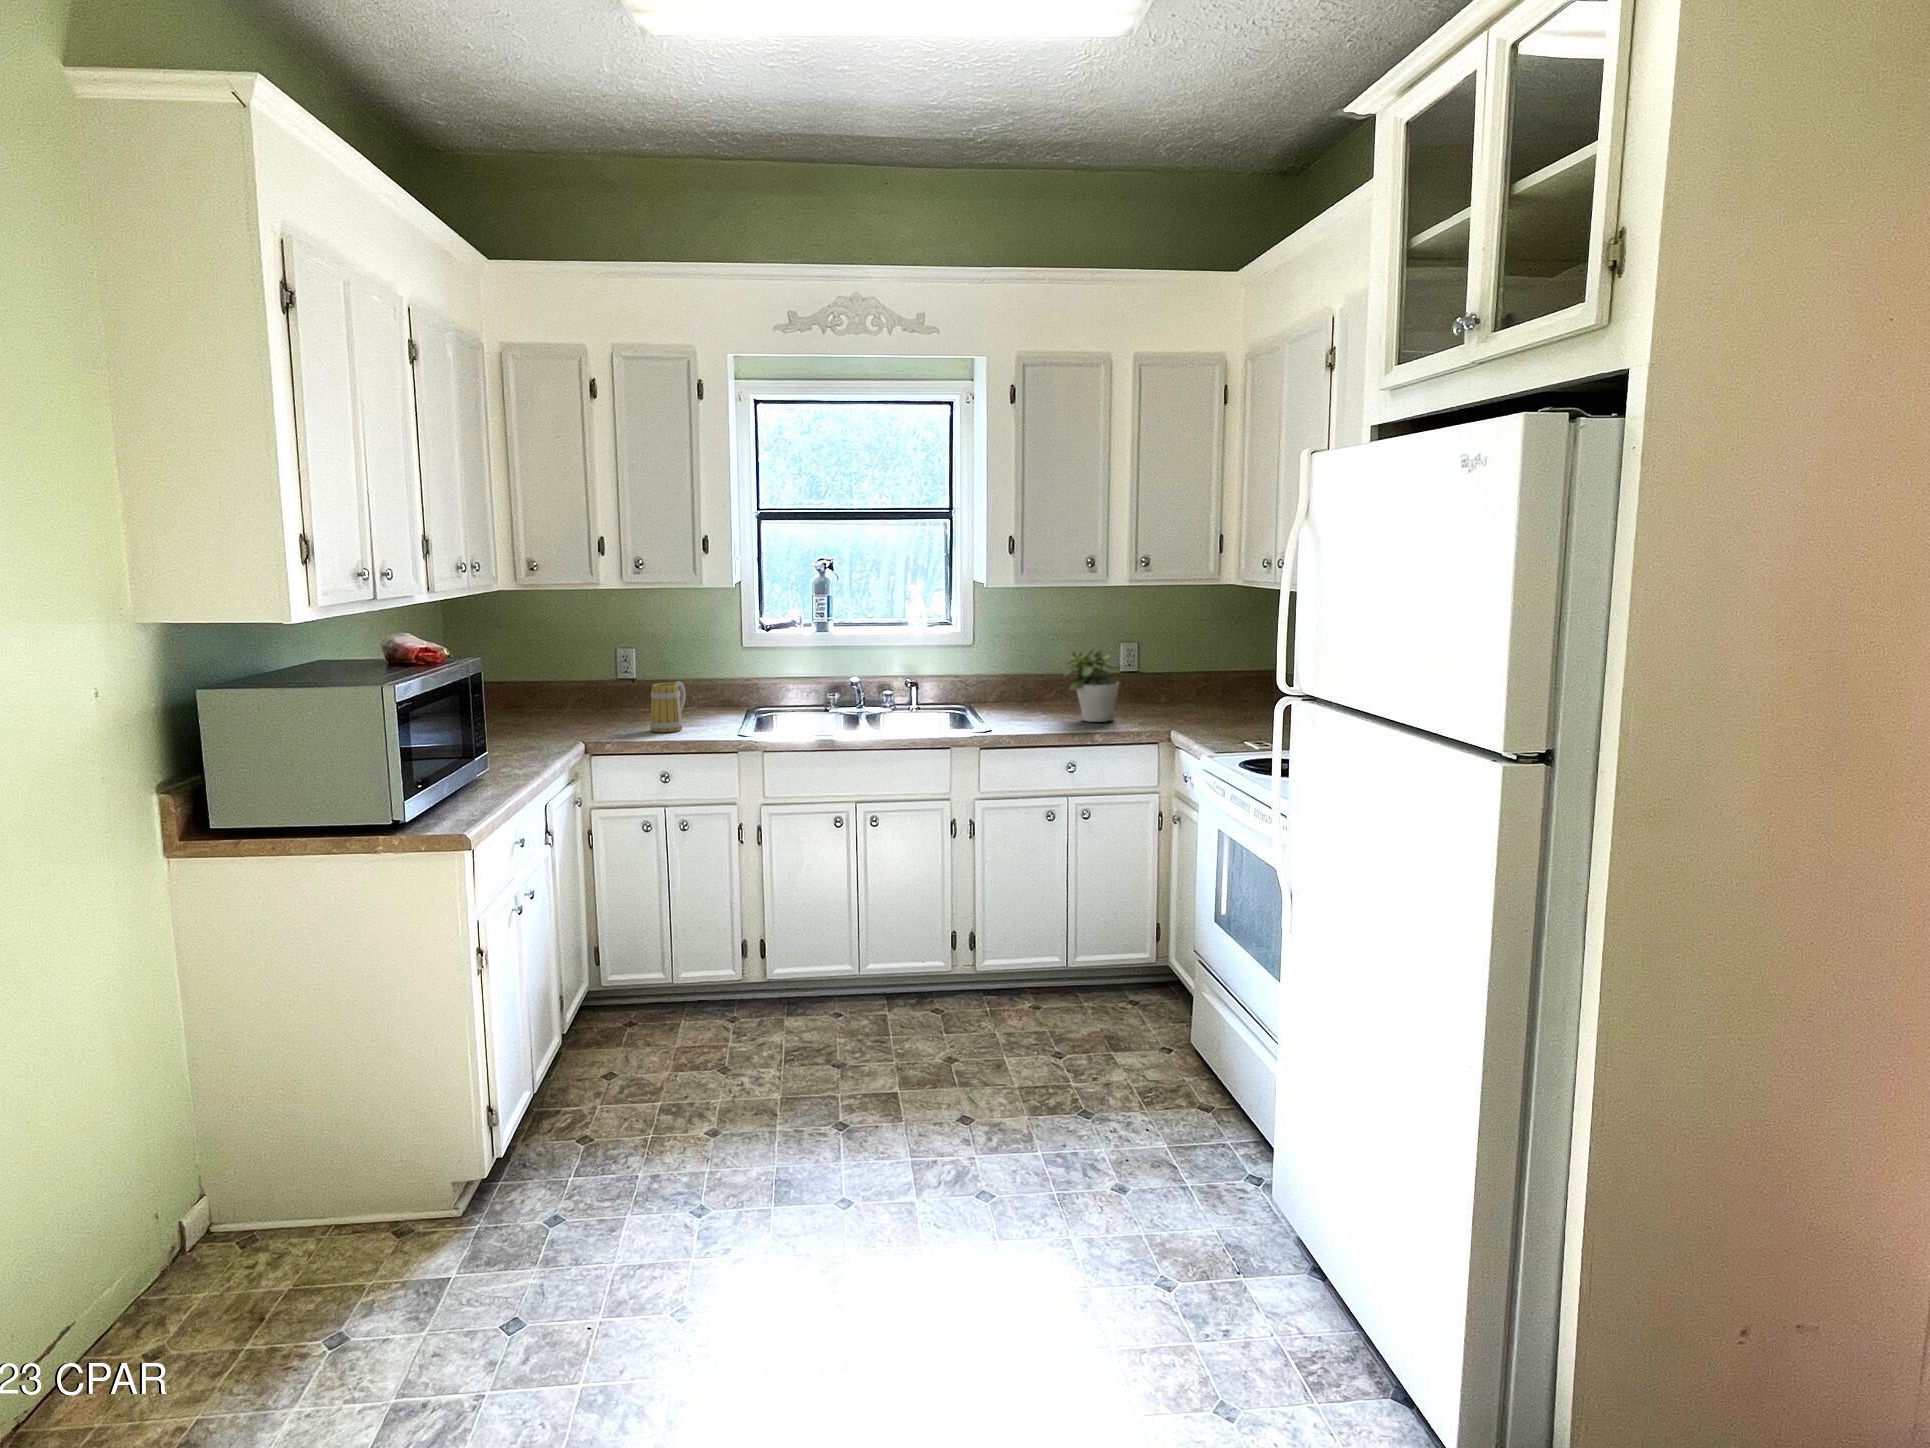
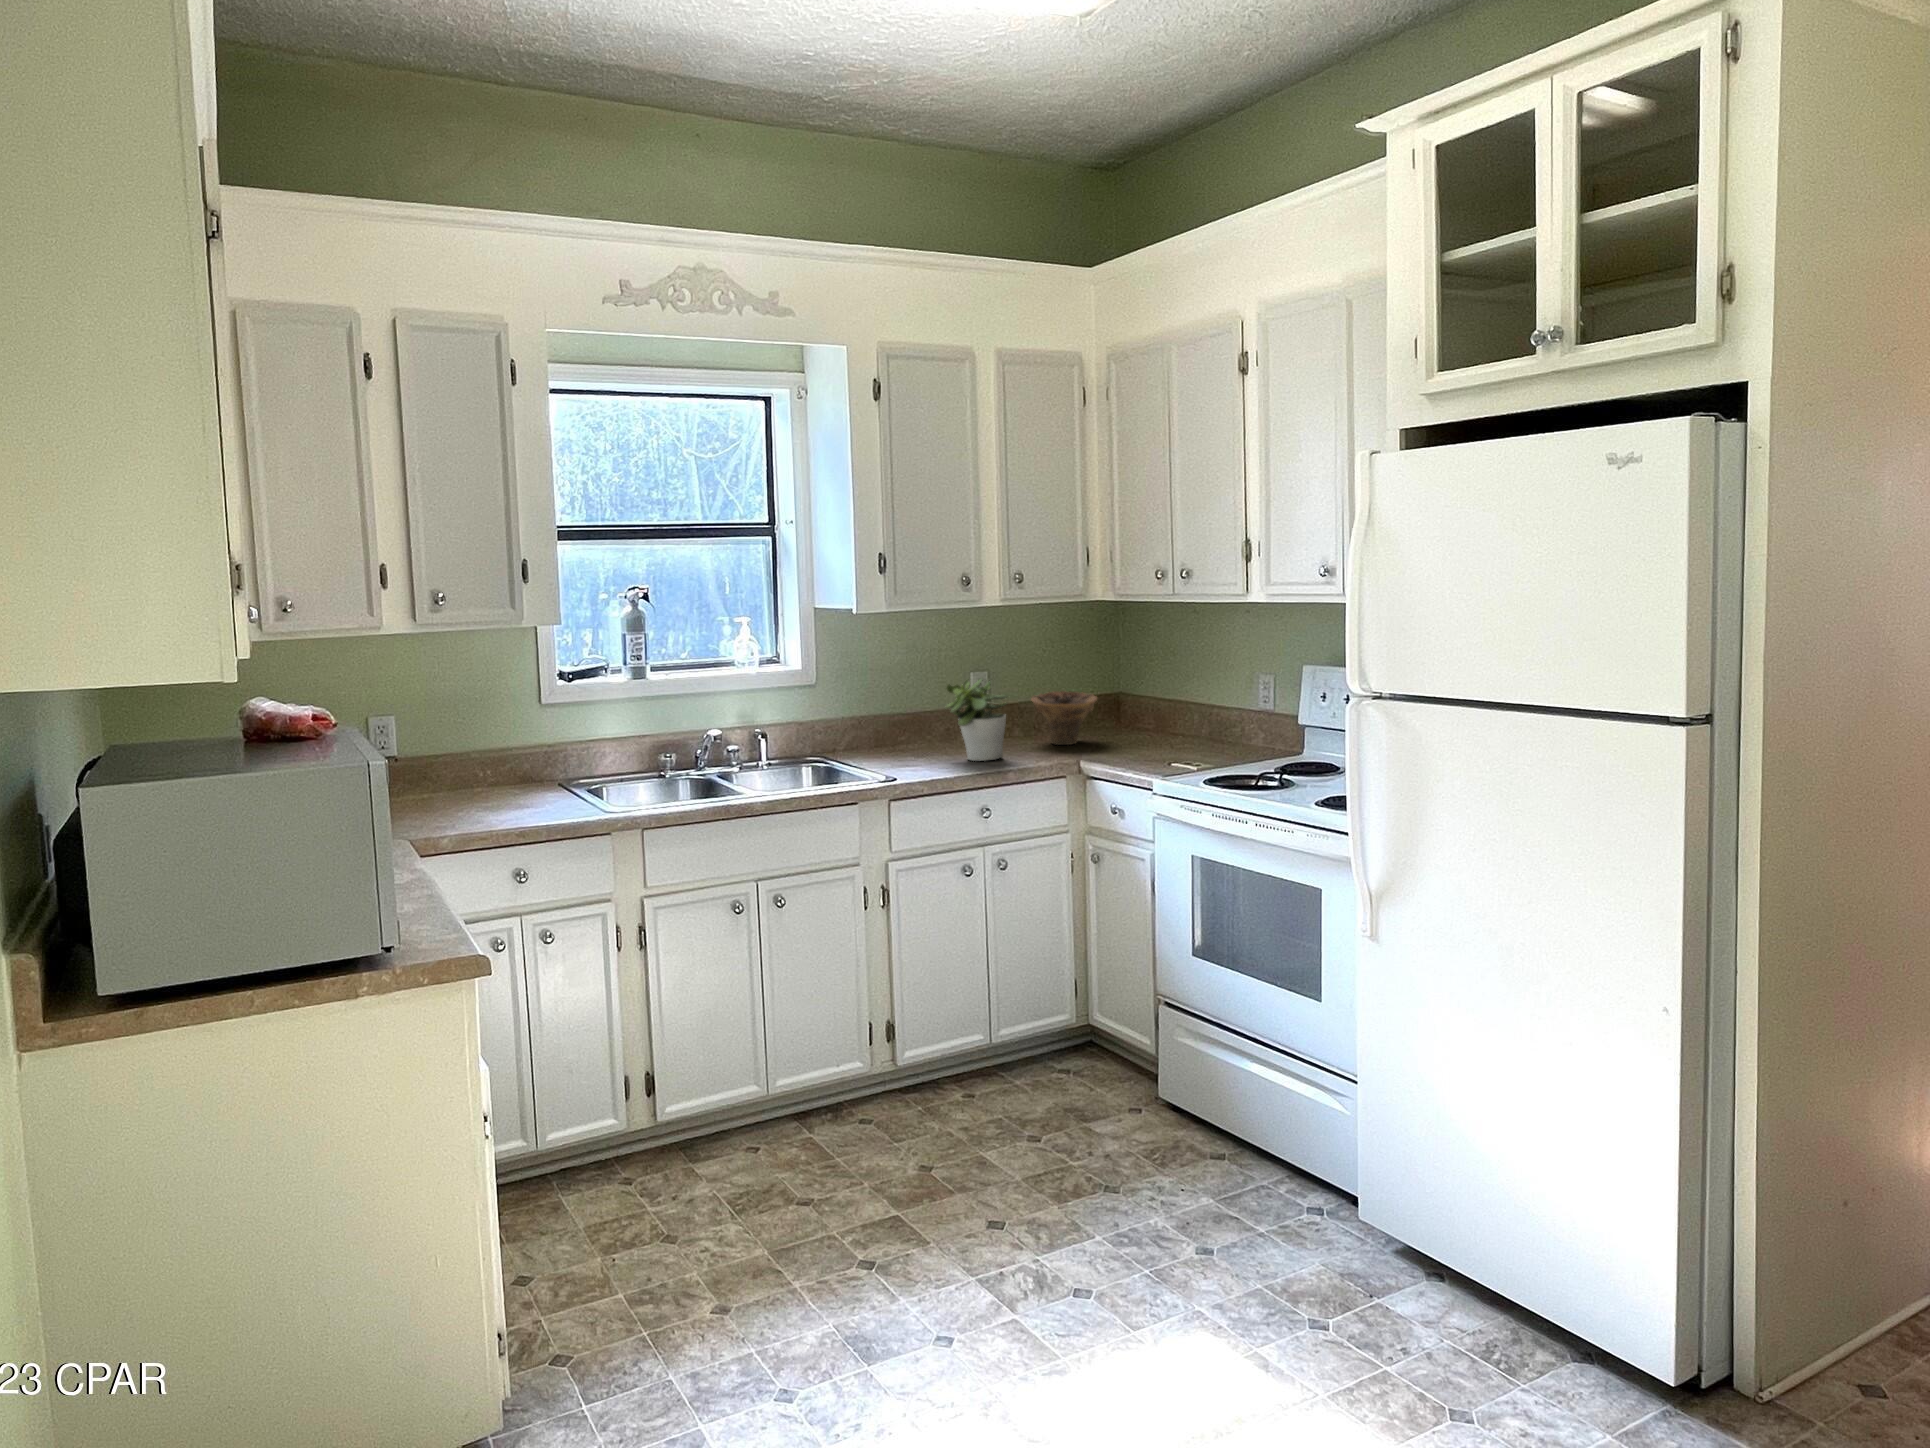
bowl: none [1165,665,1230,715] -> present [1031,691,1097,745]
mug: present [650,681,686,732] -> none [475,753,519,820]

